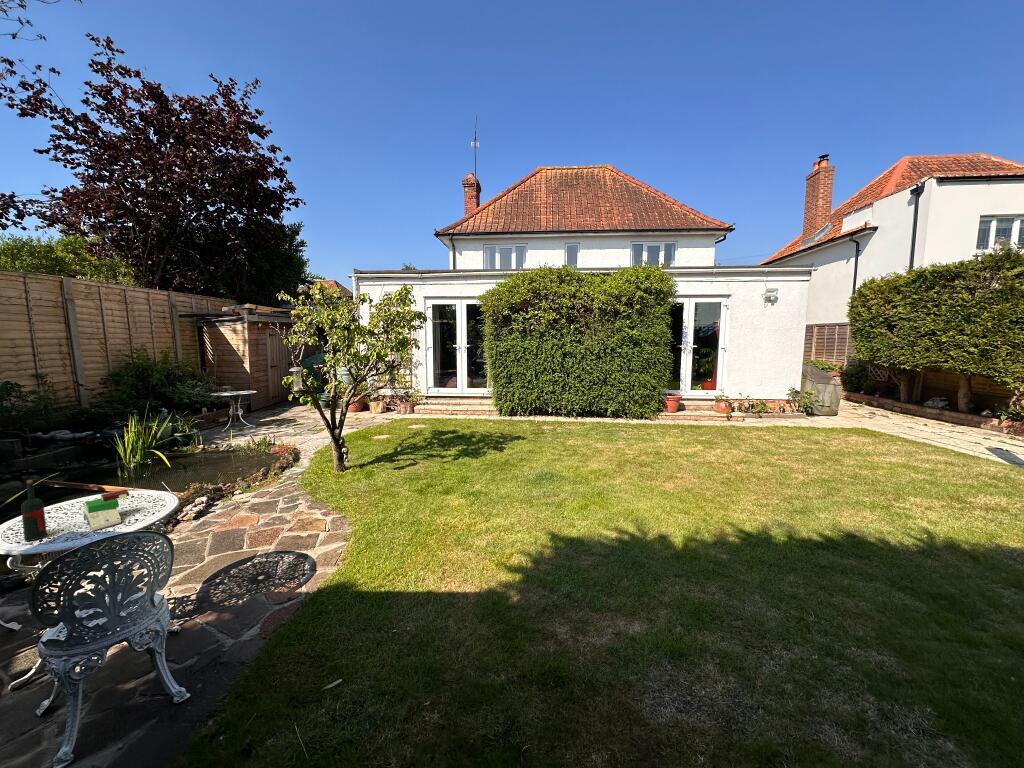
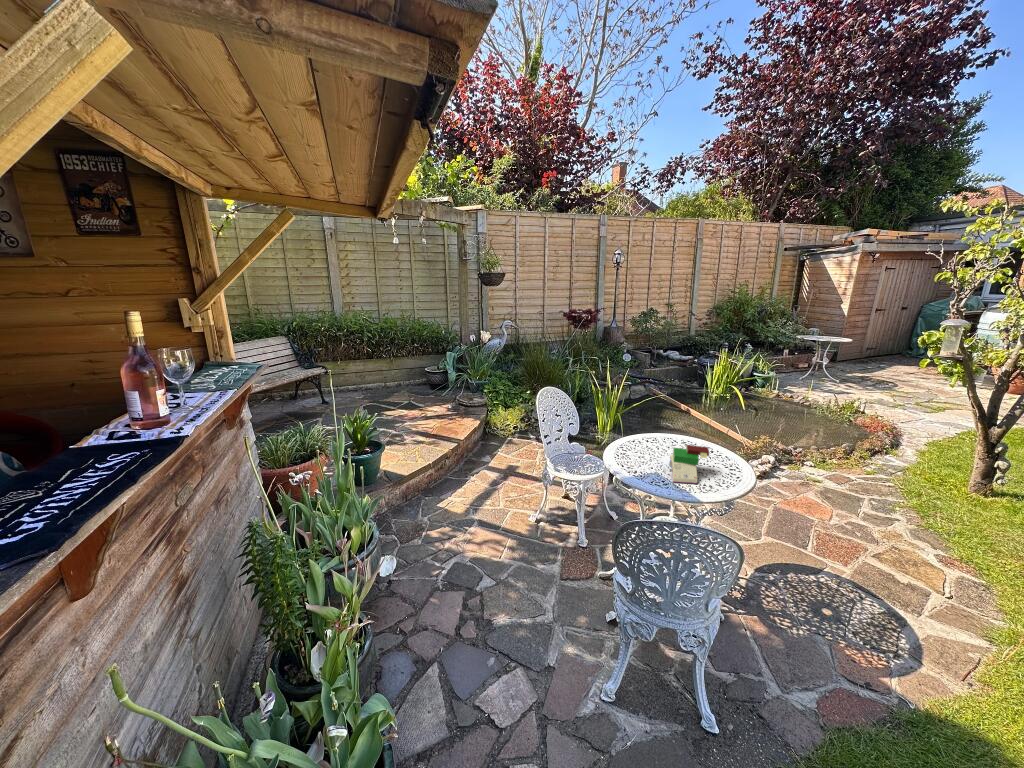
wine bottle: present [21,480,47,541] -> none [628,416,645,470]

